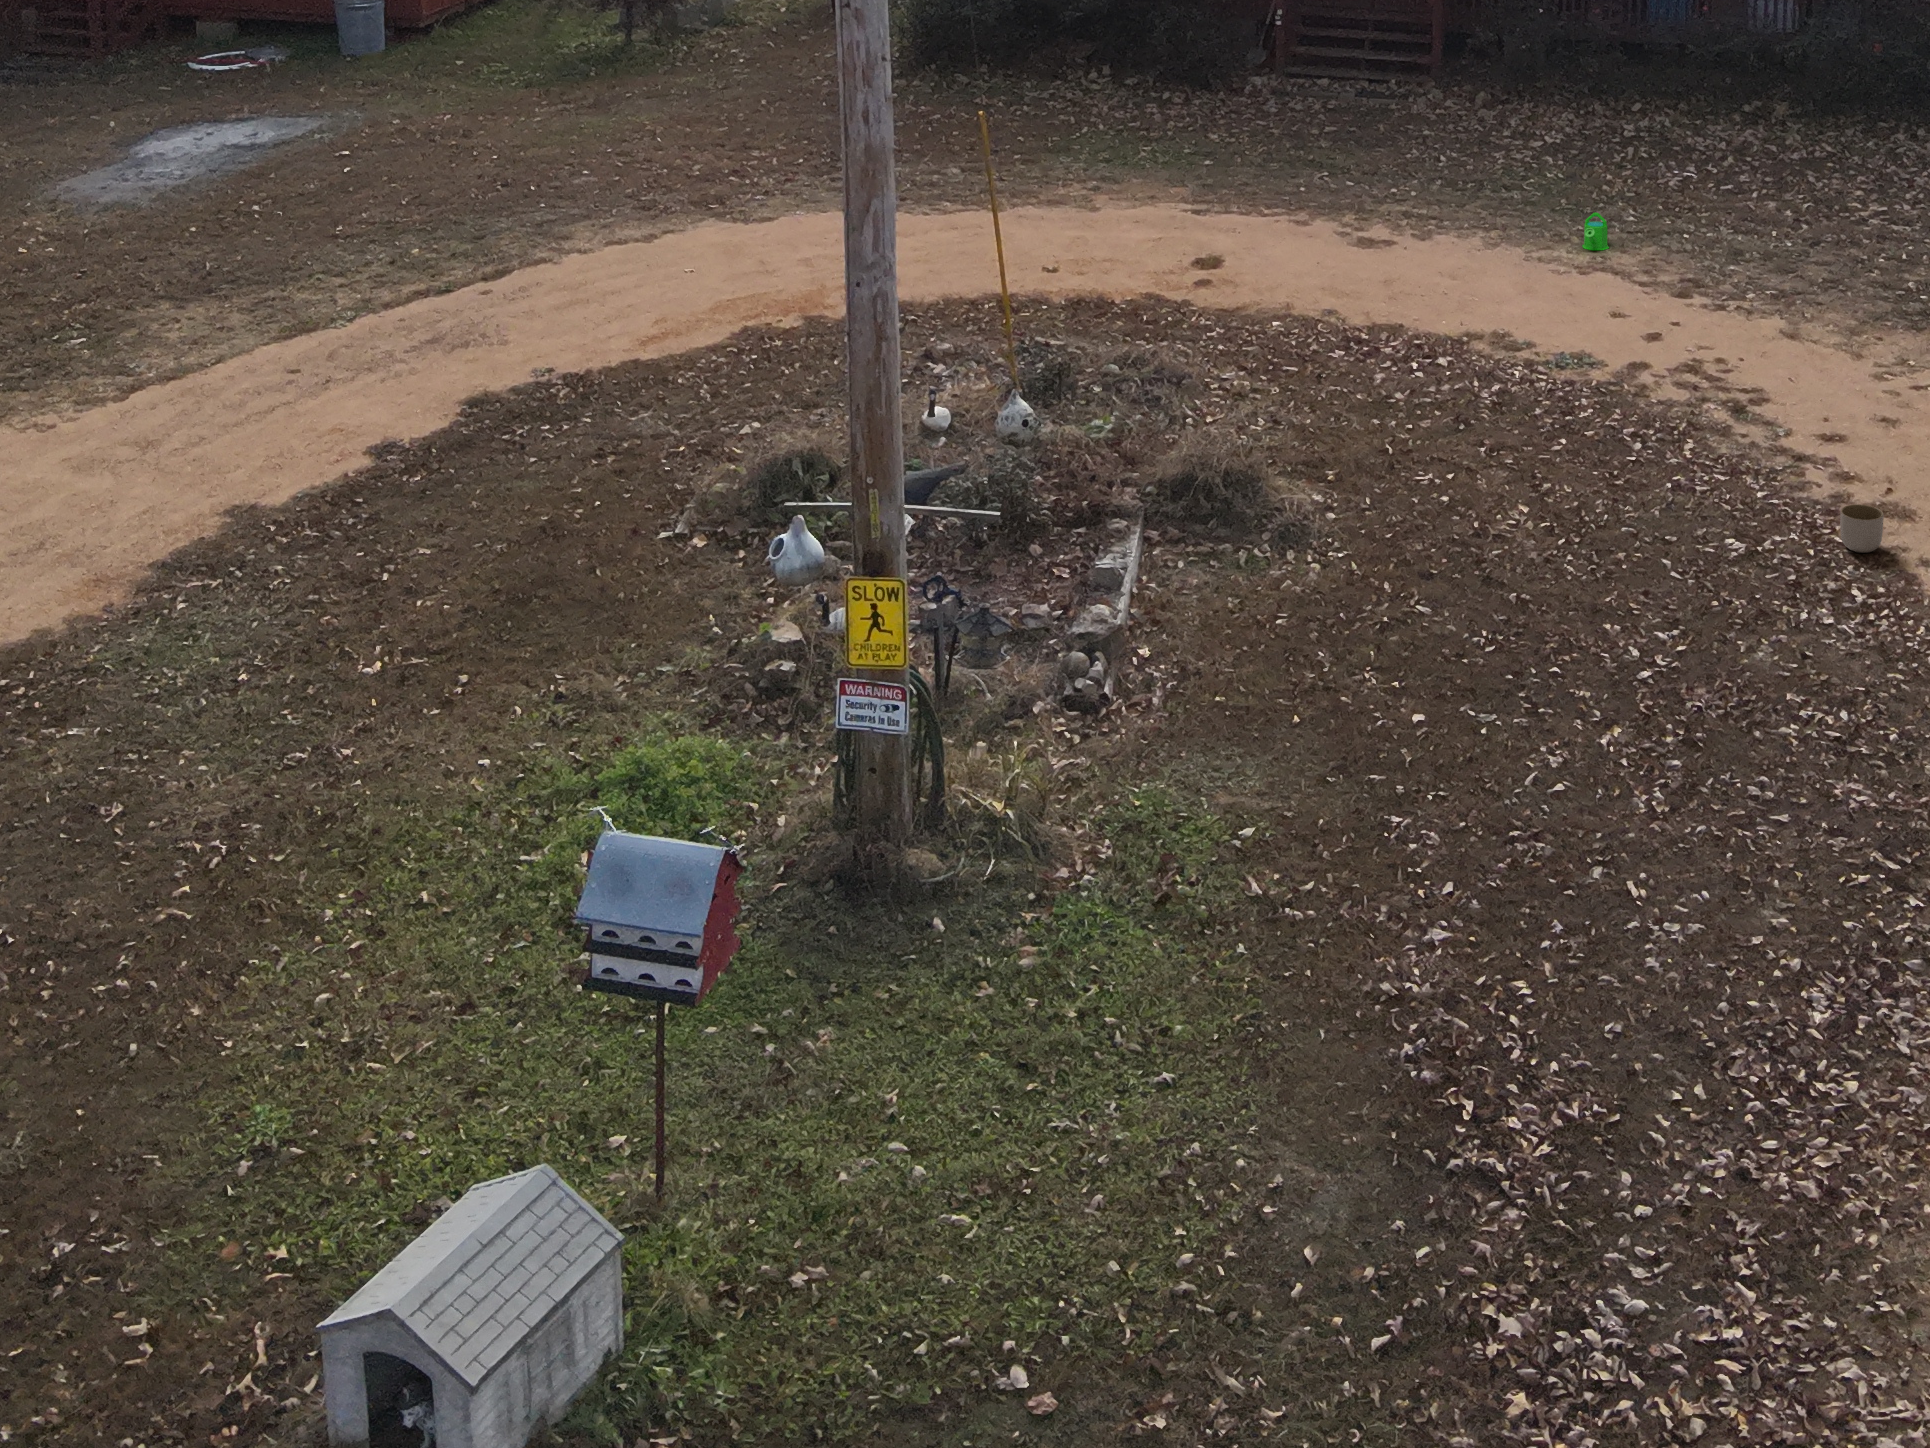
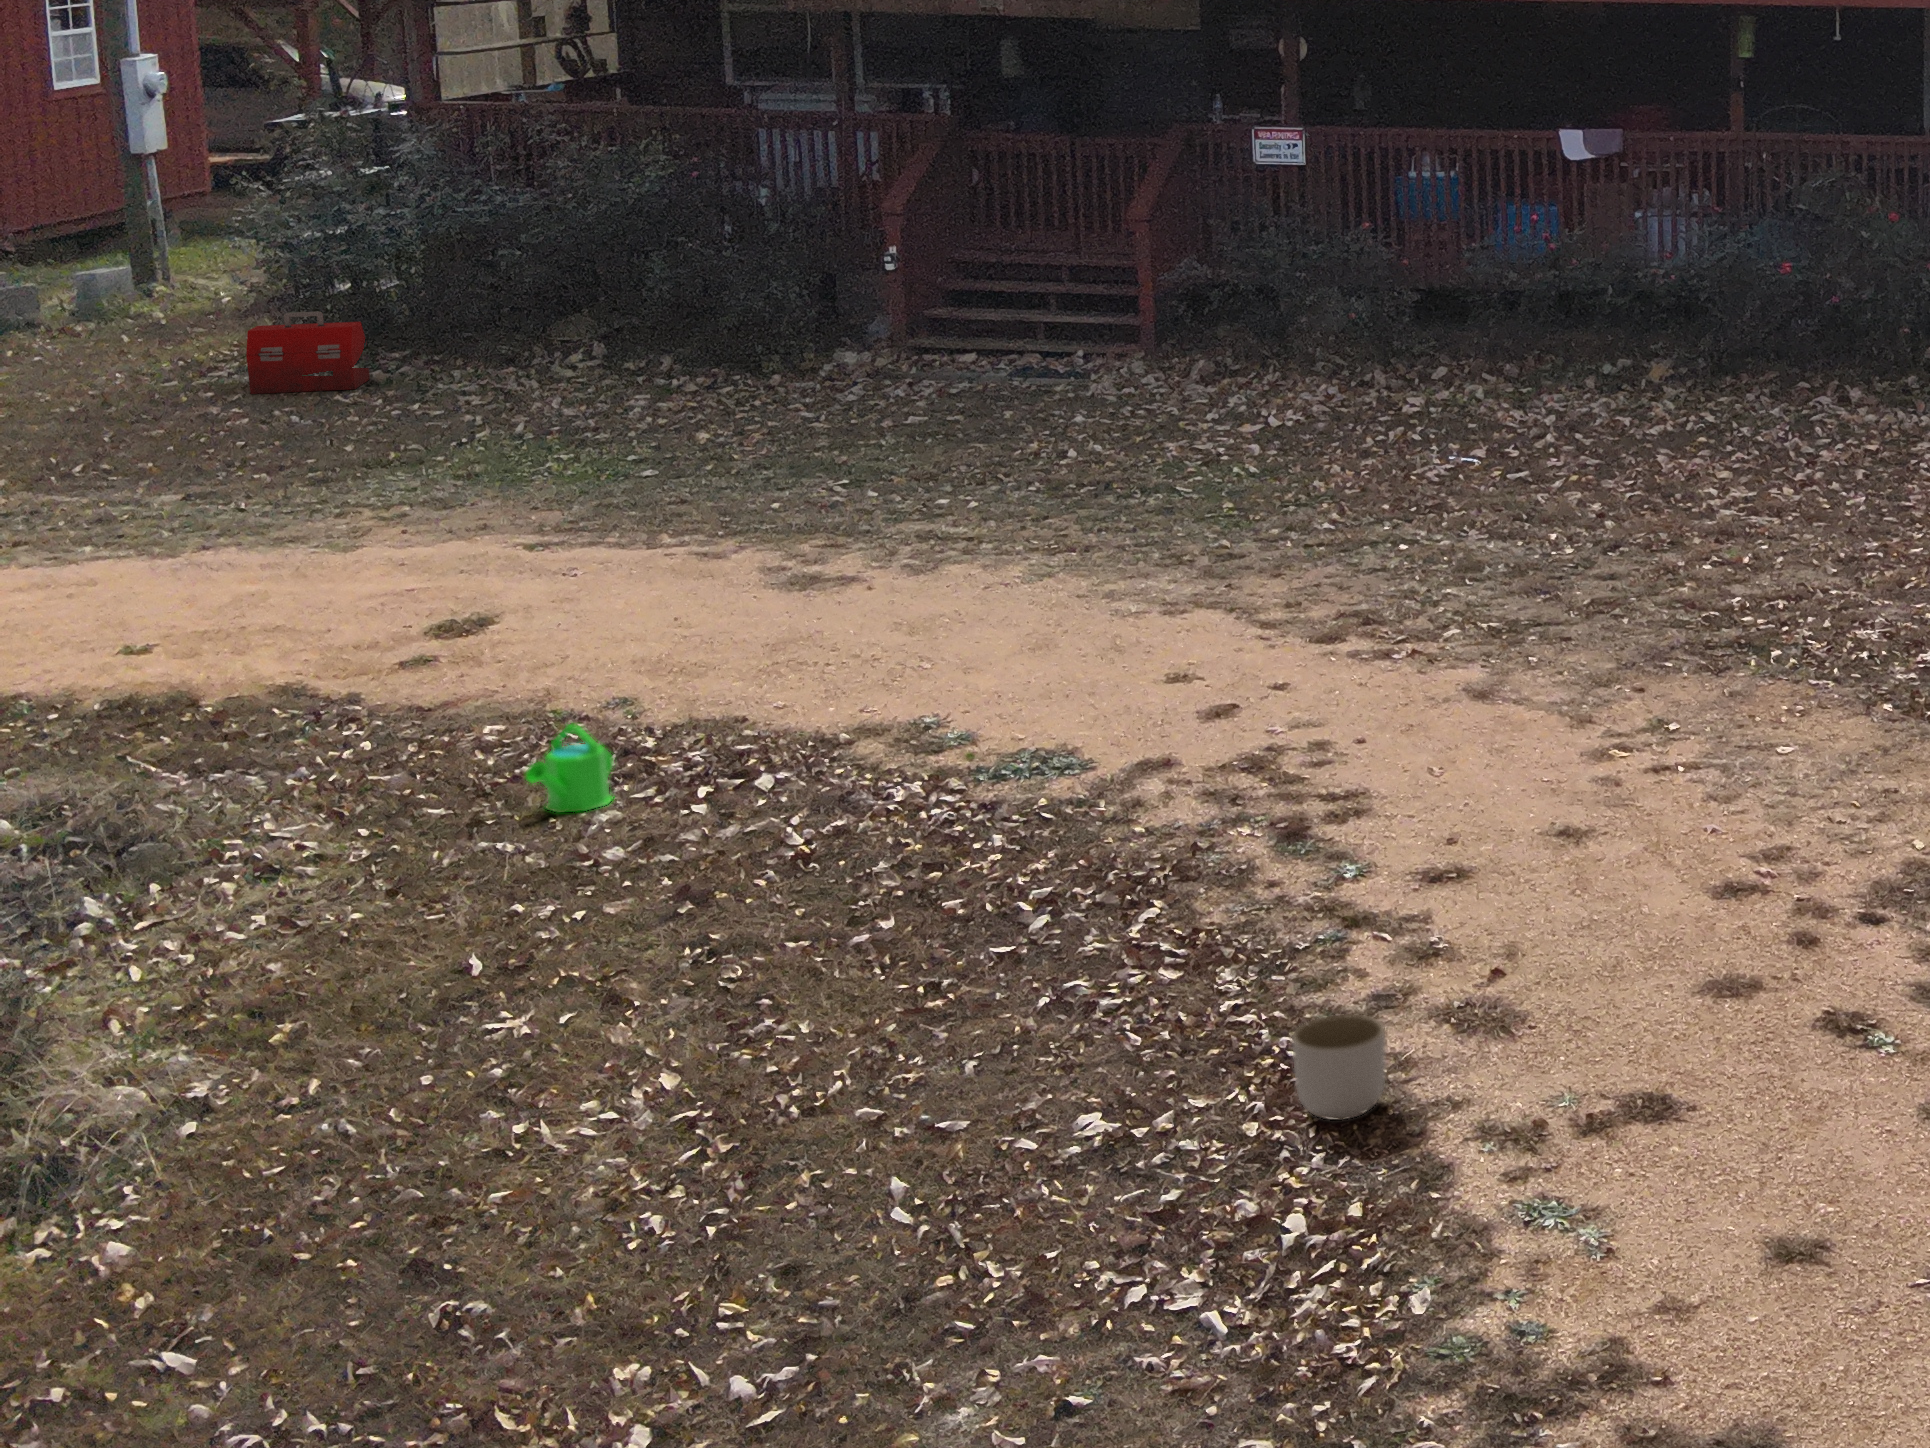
toolbox: none [924,42,981,92] -> present [246,312,370,394]
watering can: present [1582,212,1609,250] -> present [526,724,614,812]

